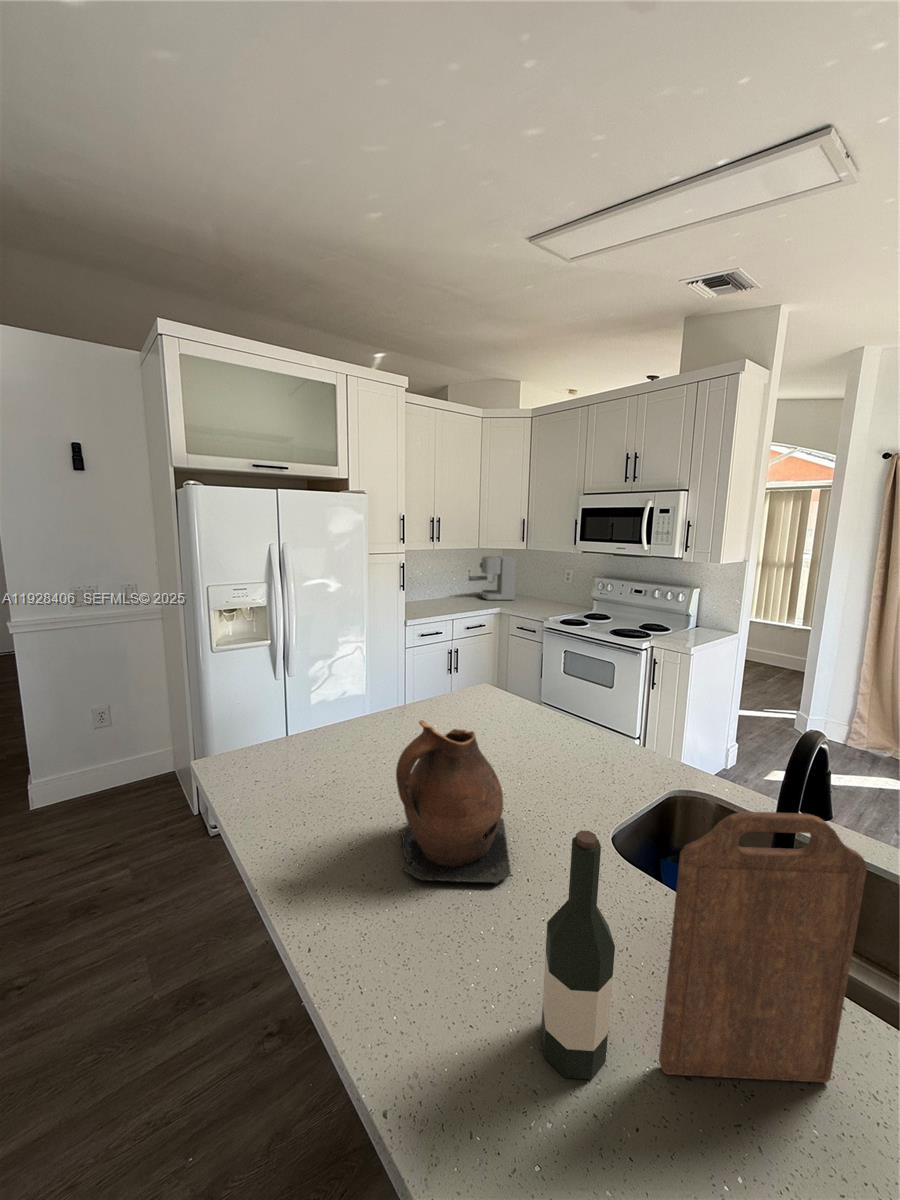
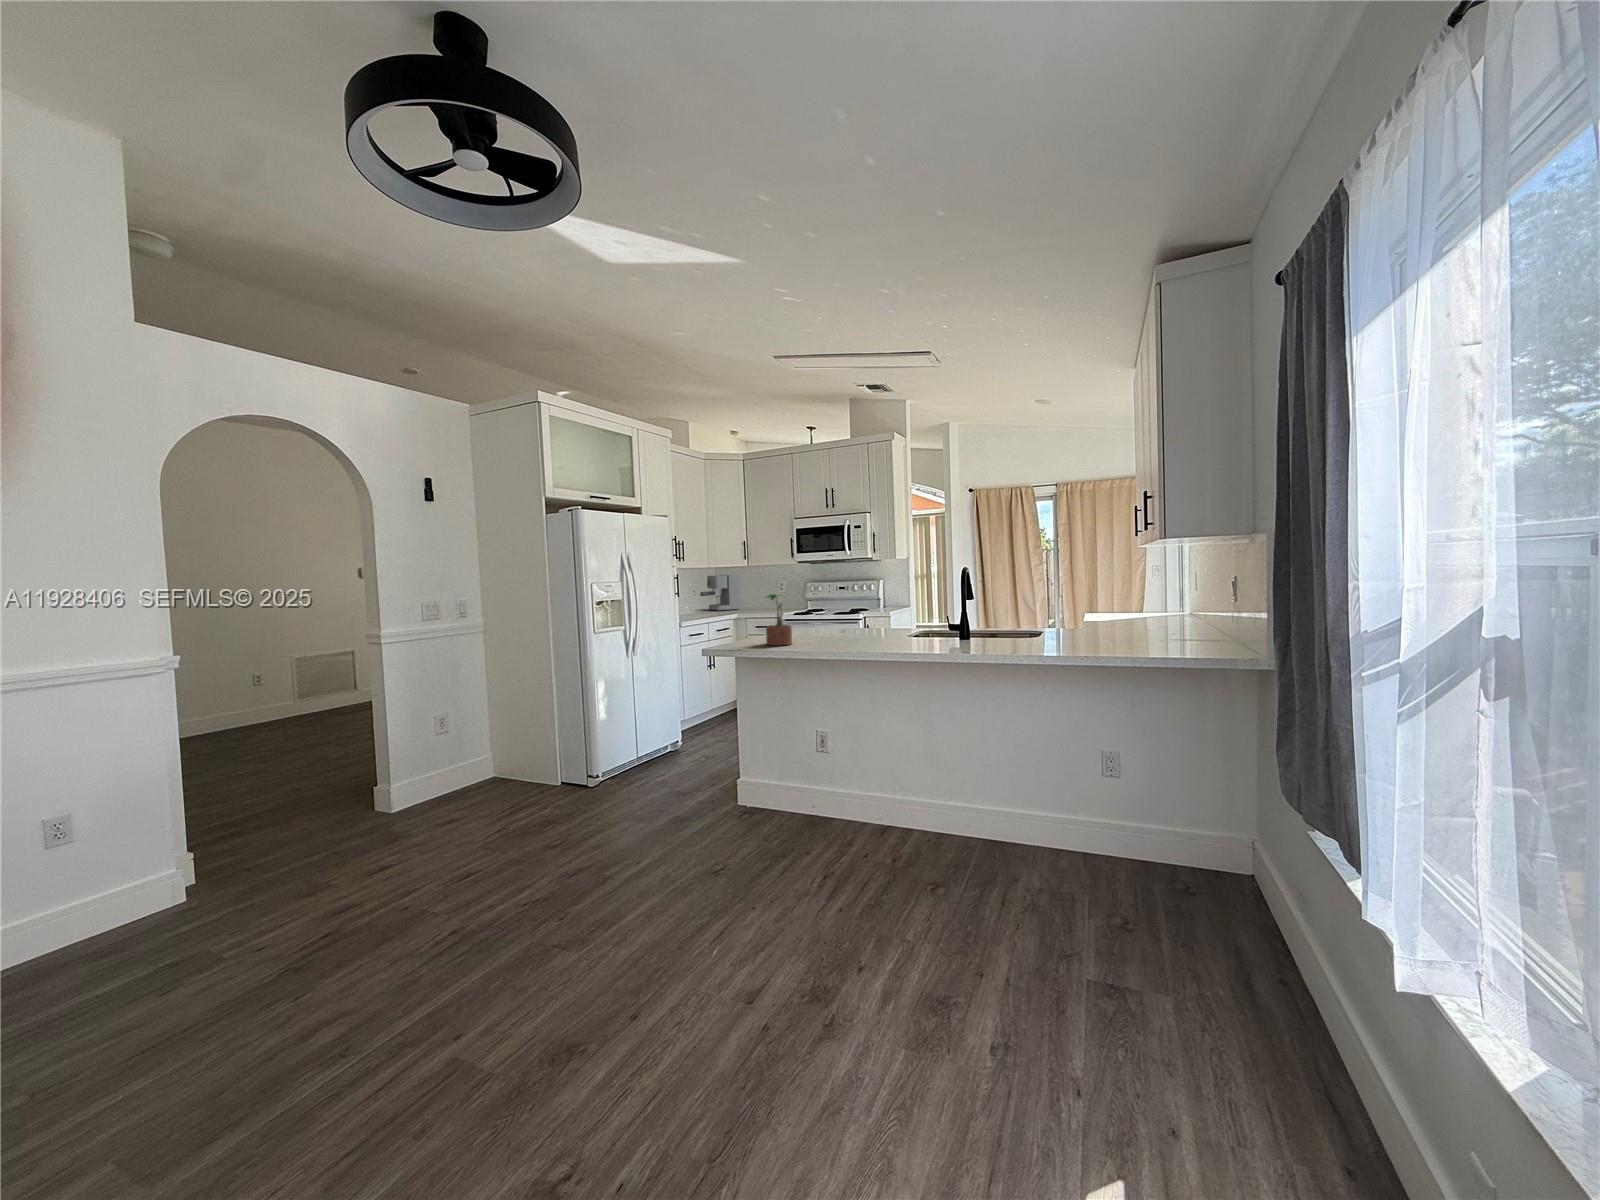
potted plant: none [289,692,350,813] -> present [766,594,792,645]
ceramic pitcher: present [396,720,511,885] -> none [827,587,880,644]
cutting board: present [659,811,867,1083] -> none [943,570,983,648]
wine bottle: present [541,830,615,1080] -> none [913,583,932,651]

